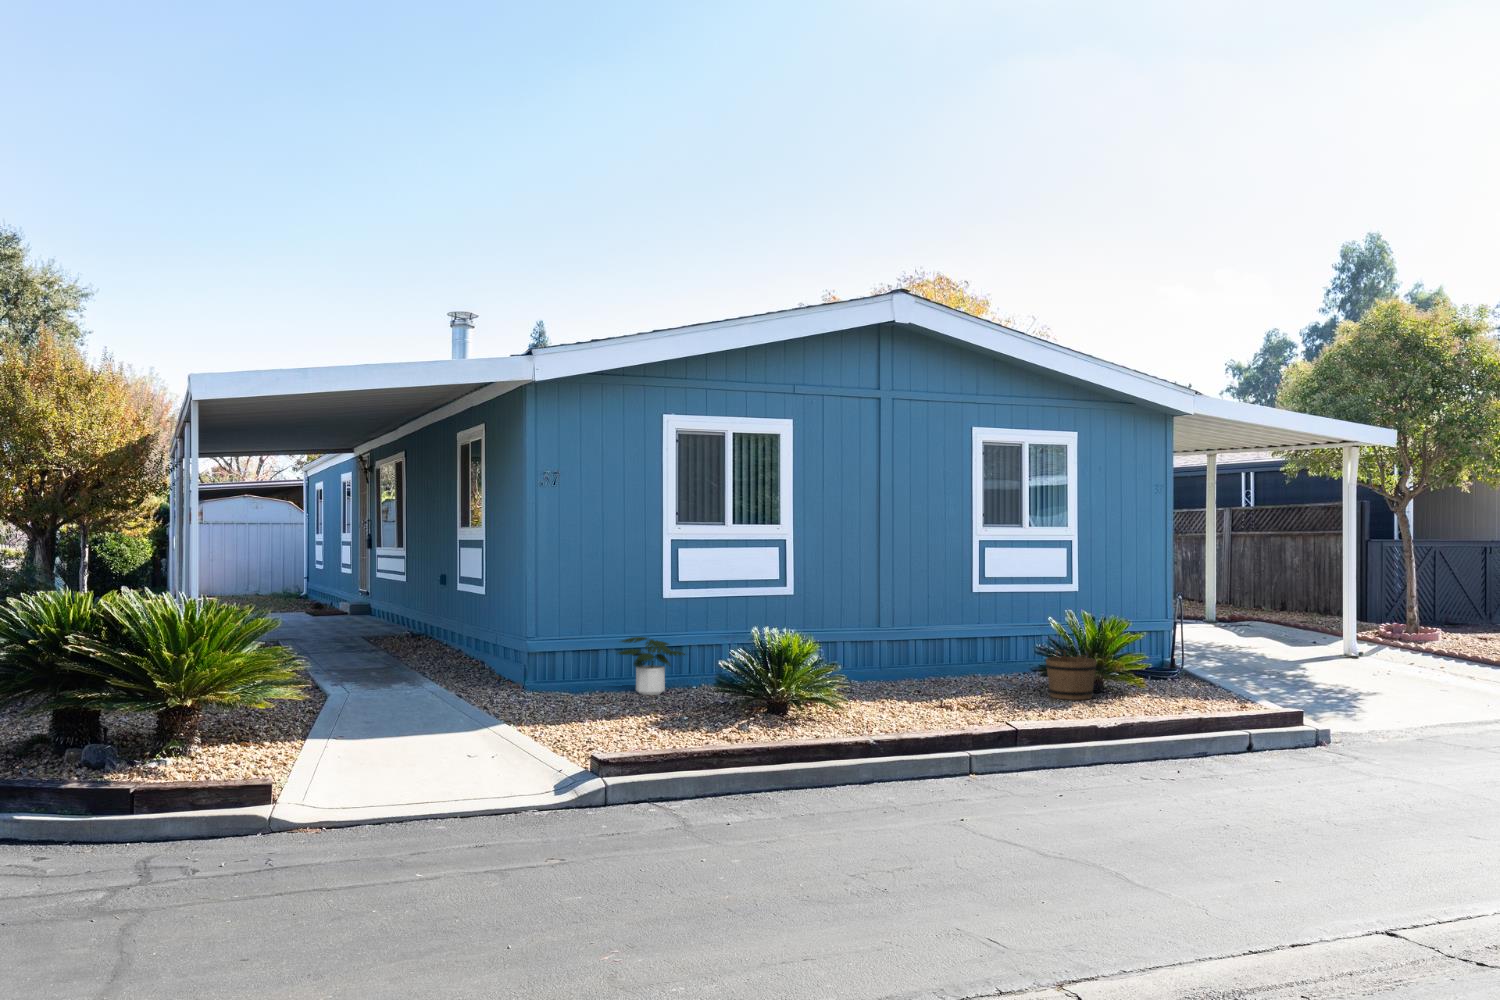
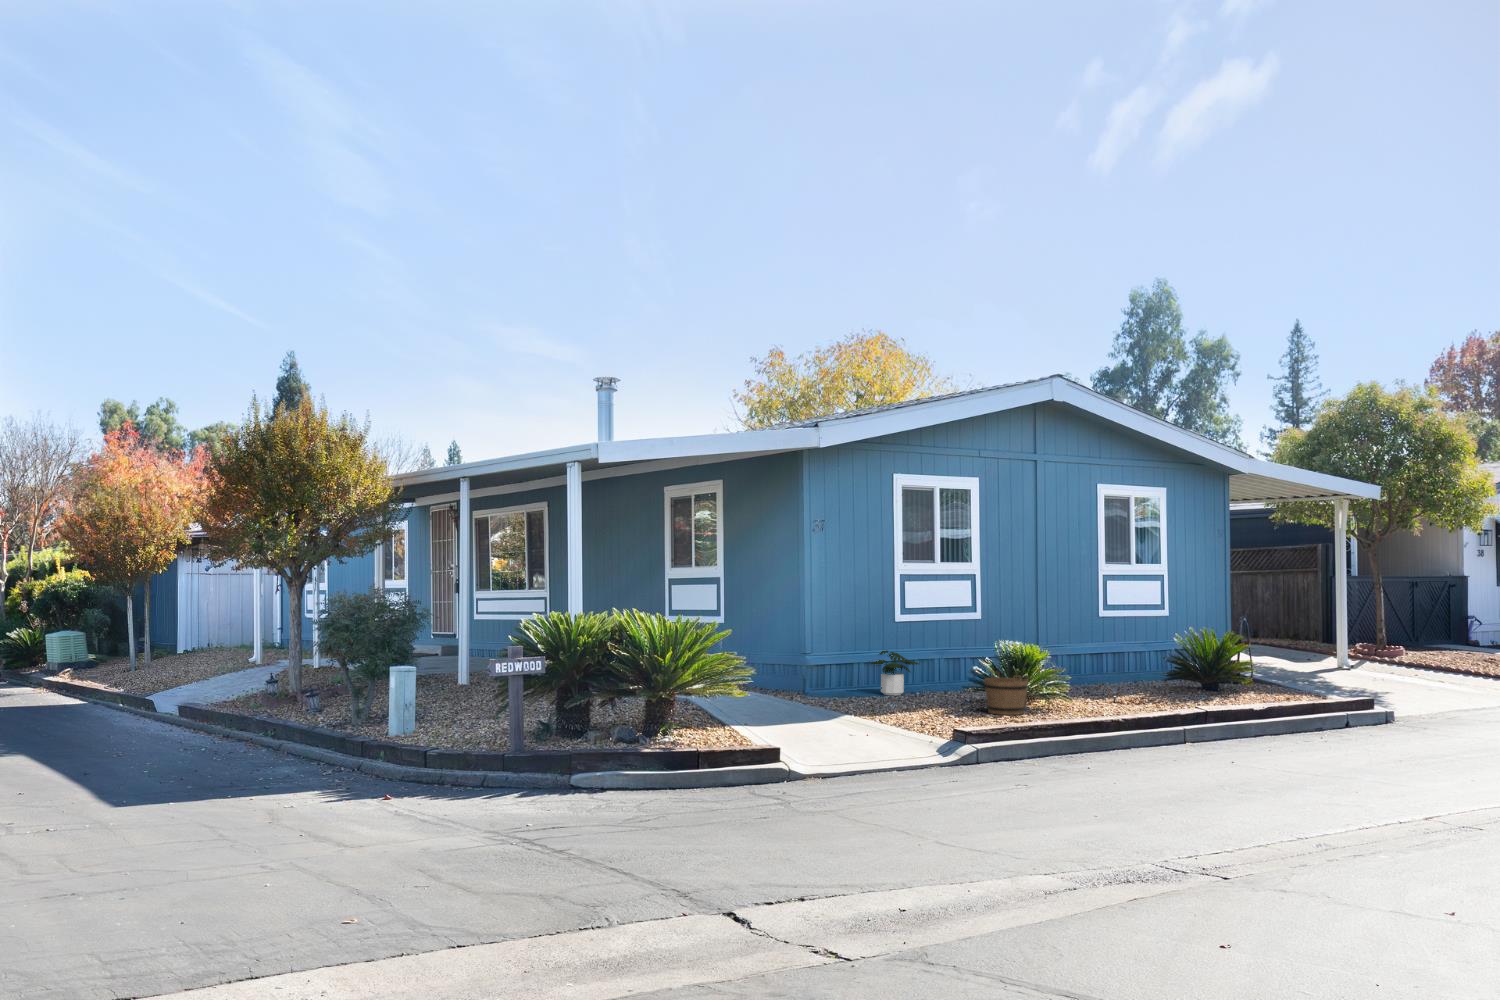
bucket: present [1046,650,1097,700] -> present [984,672,1028,715]

